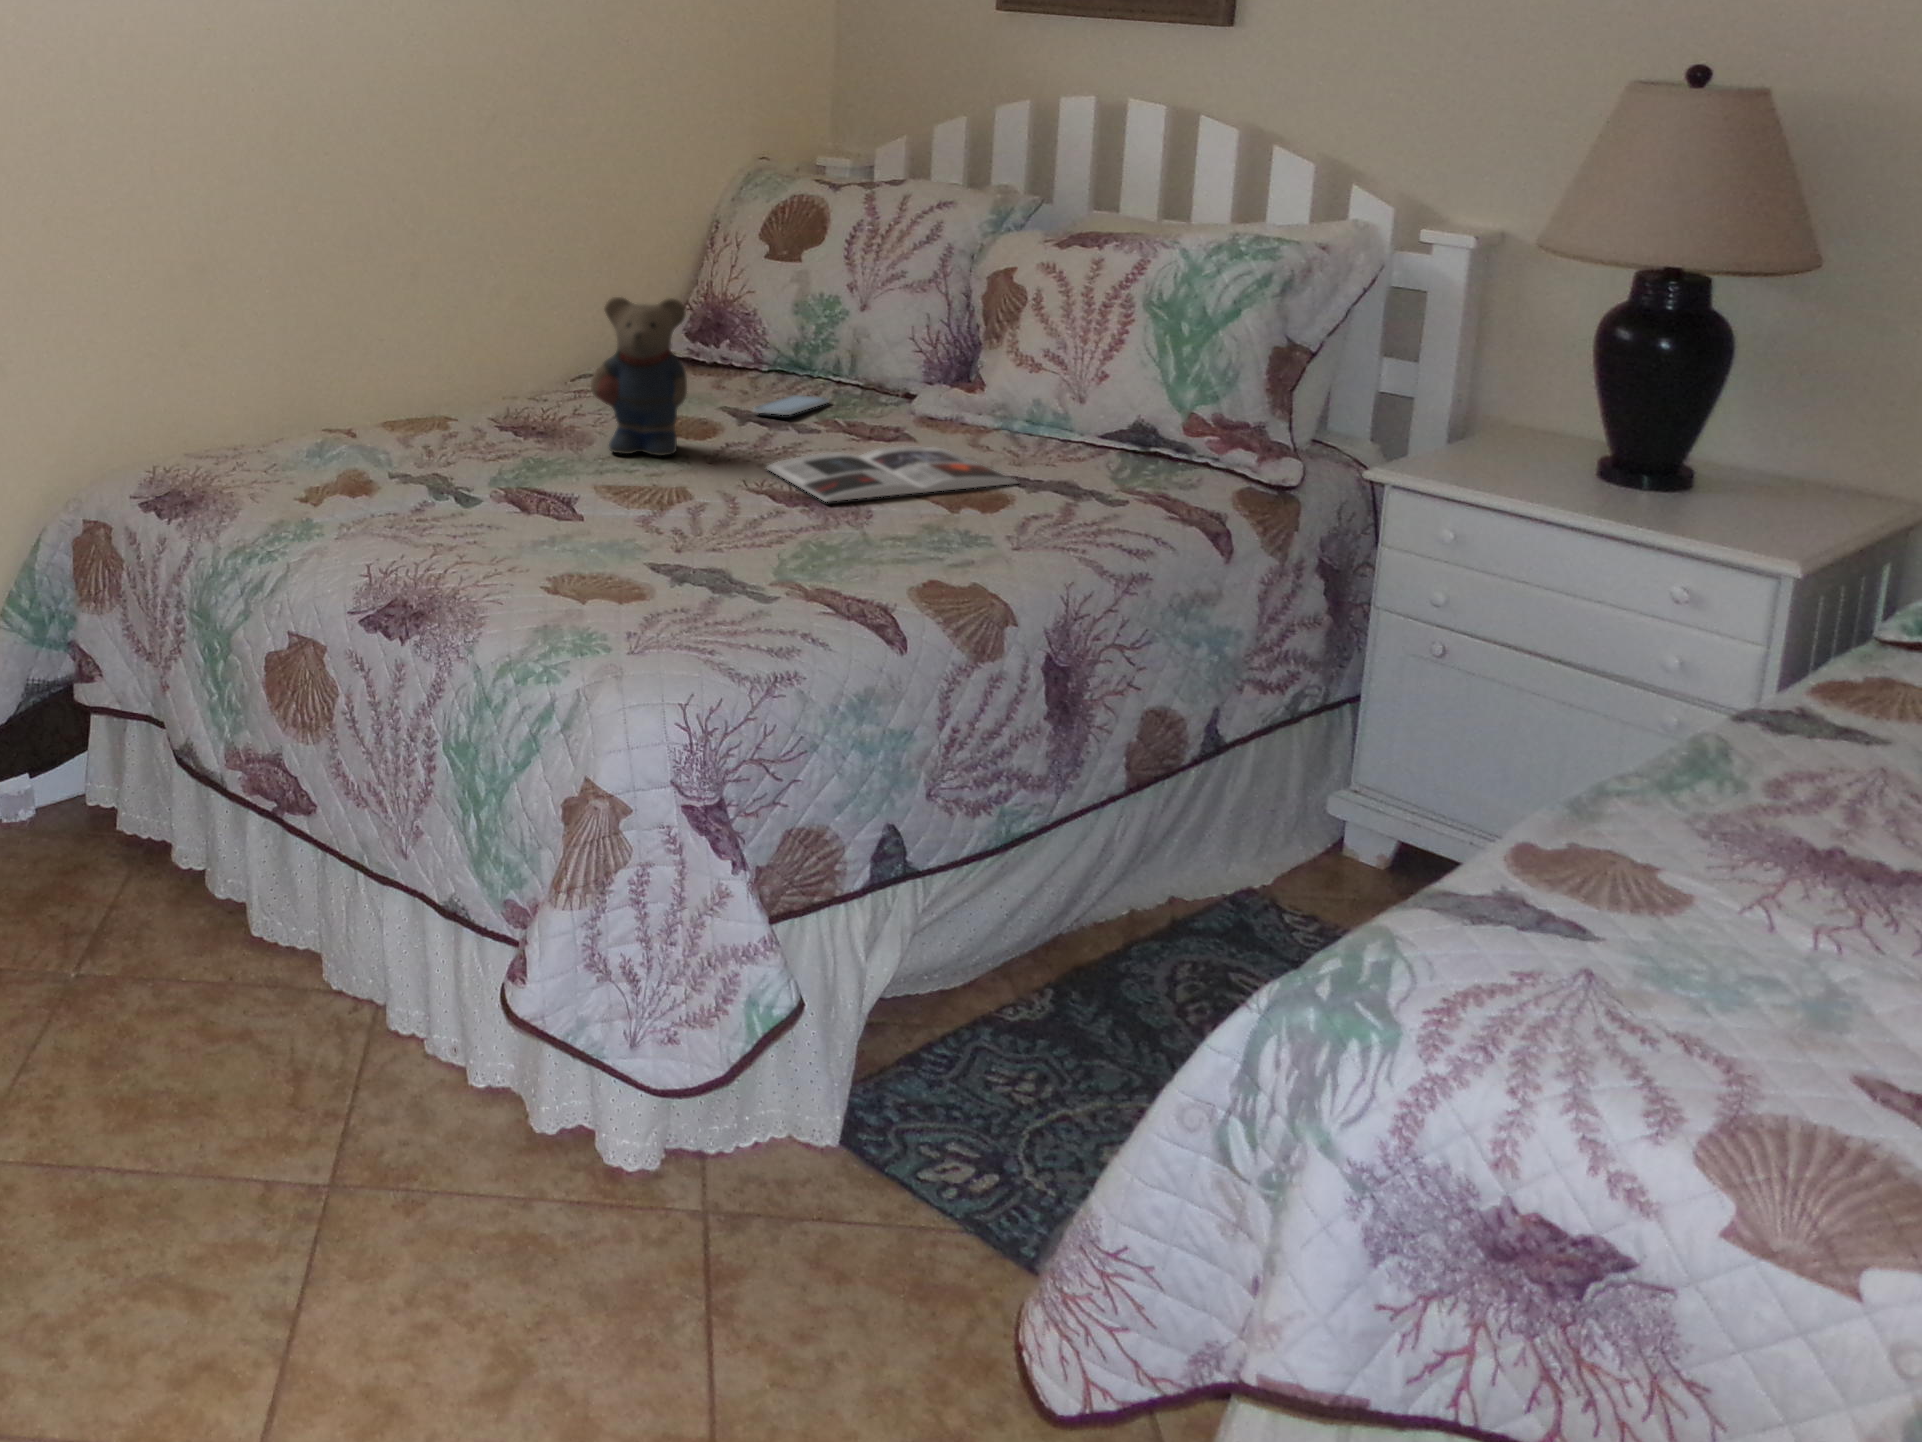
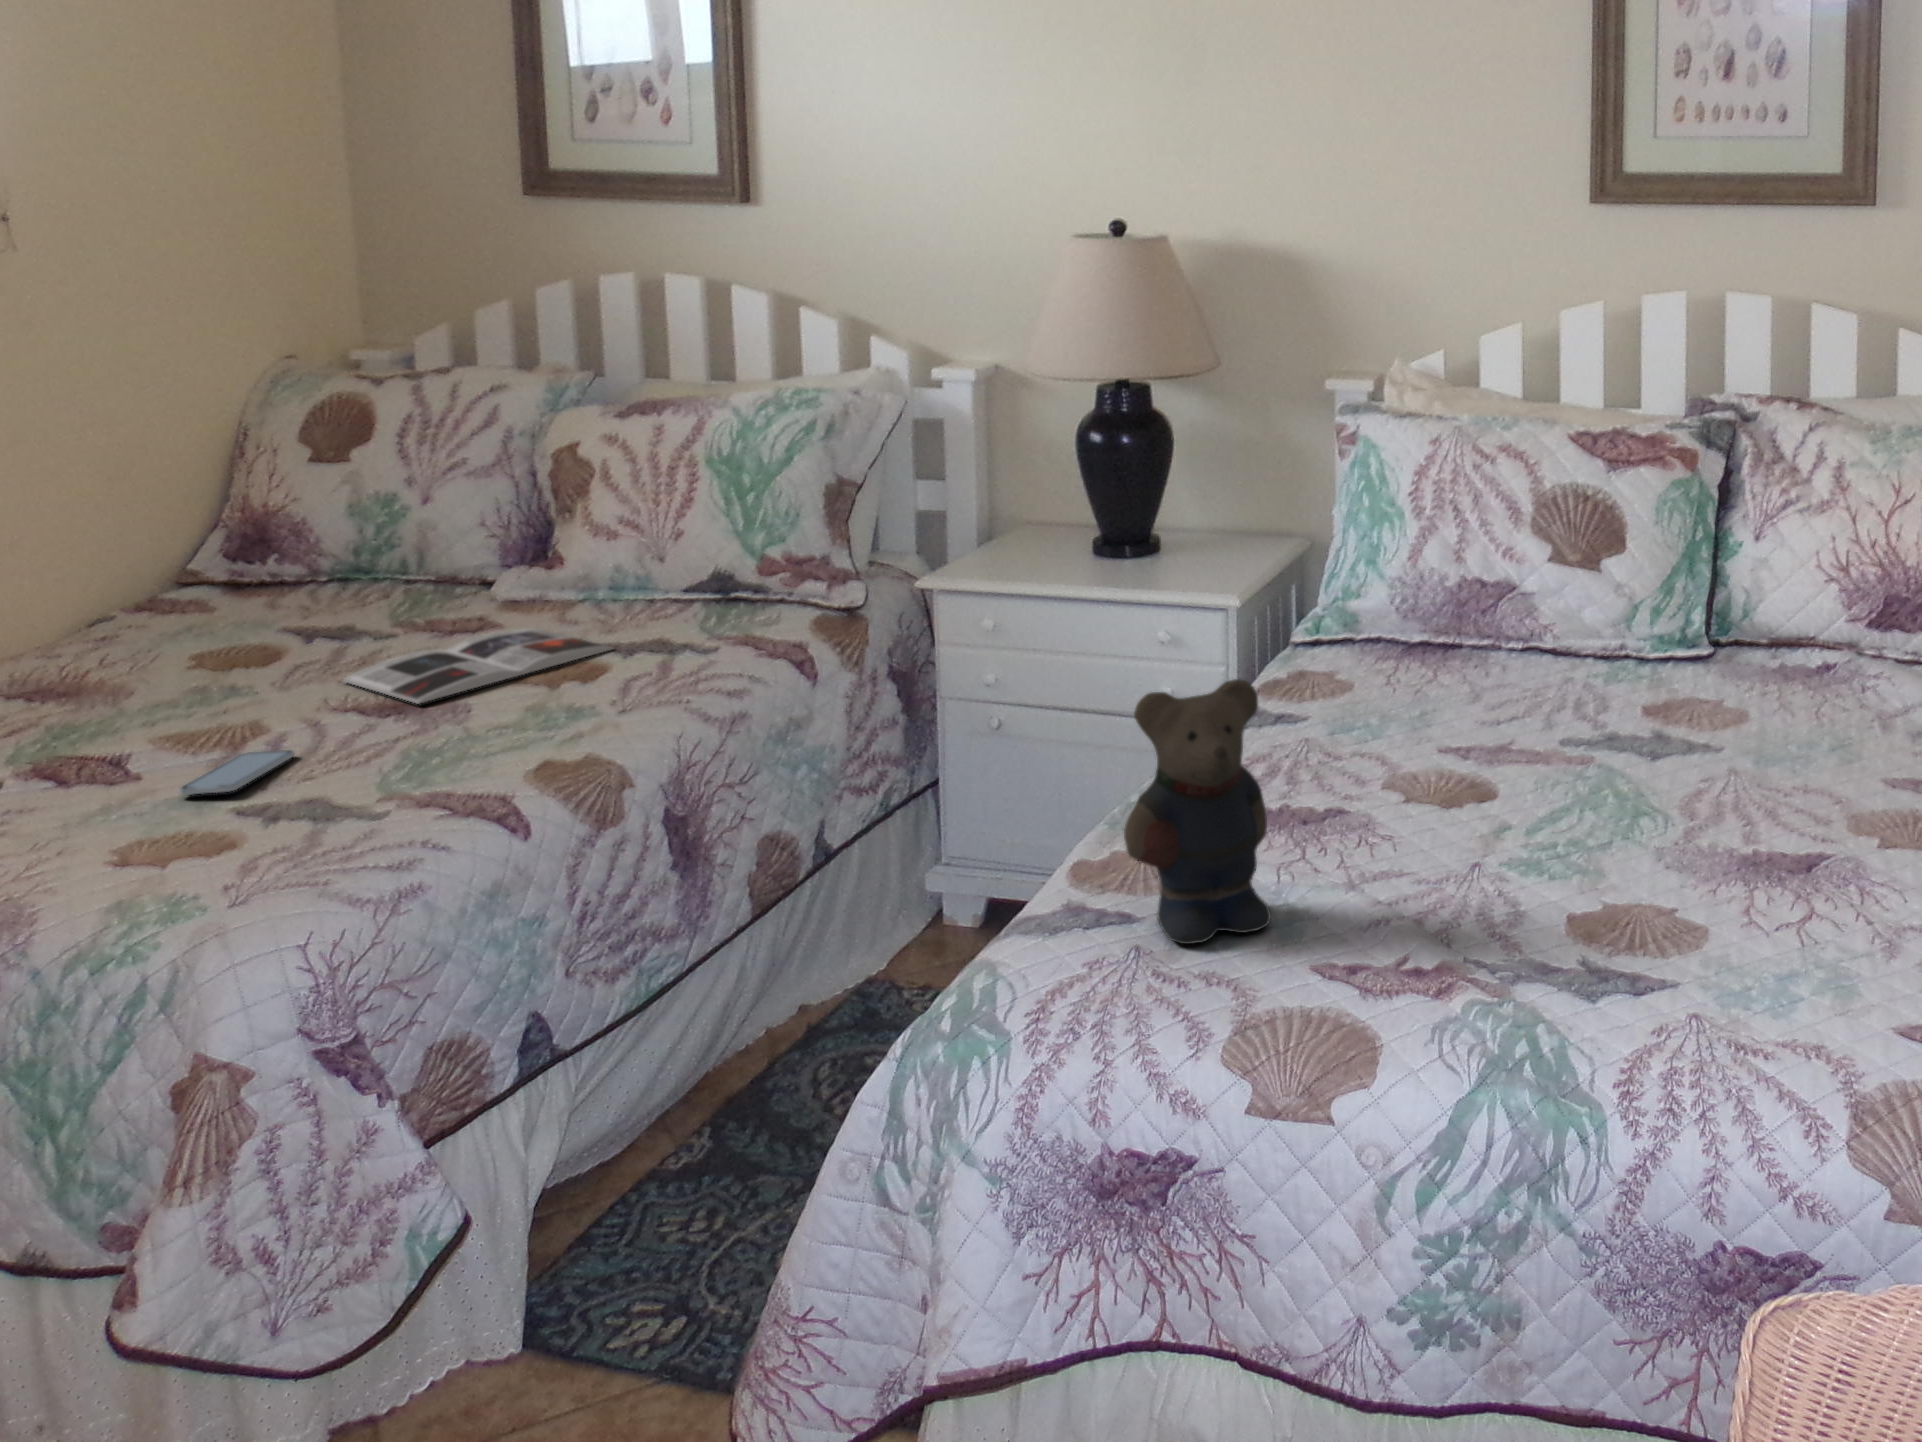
teddy bear: present [591,297,687,456] -> present [1124,679,1271,944]
smartphone: present [754,395,829,415] -> present [179,750,295,795]

